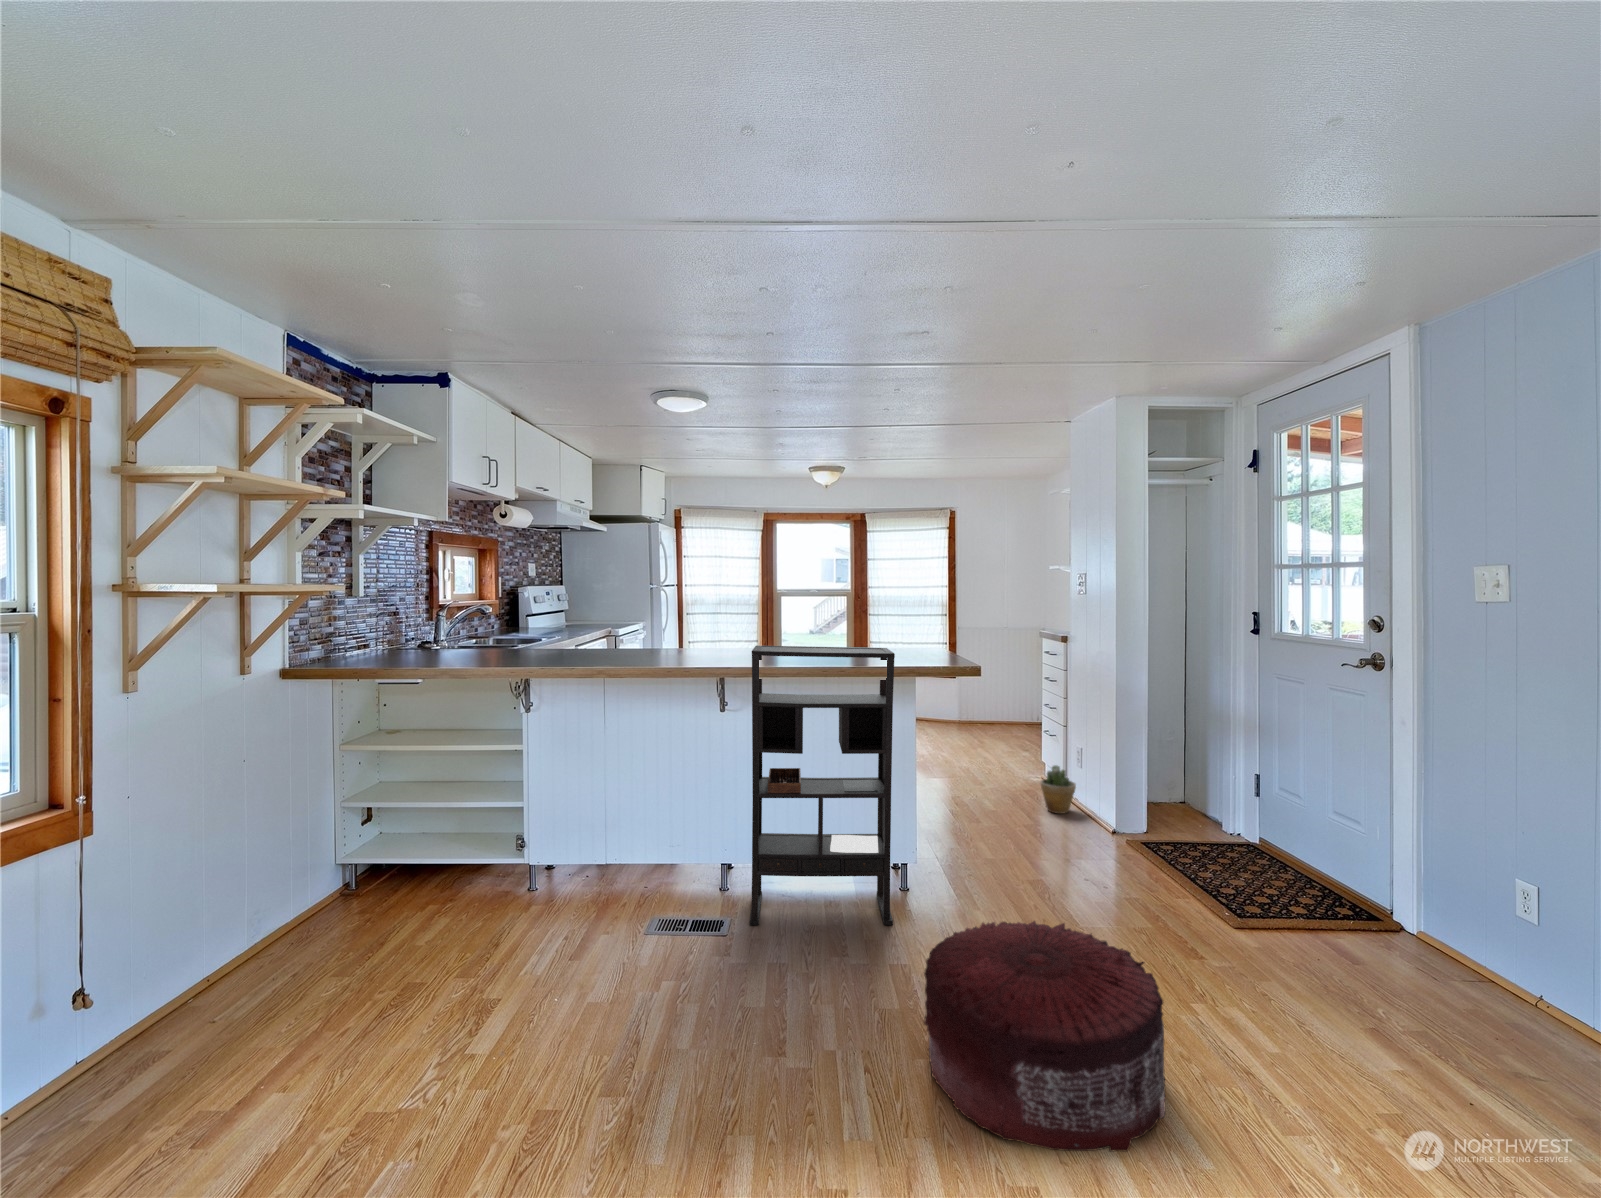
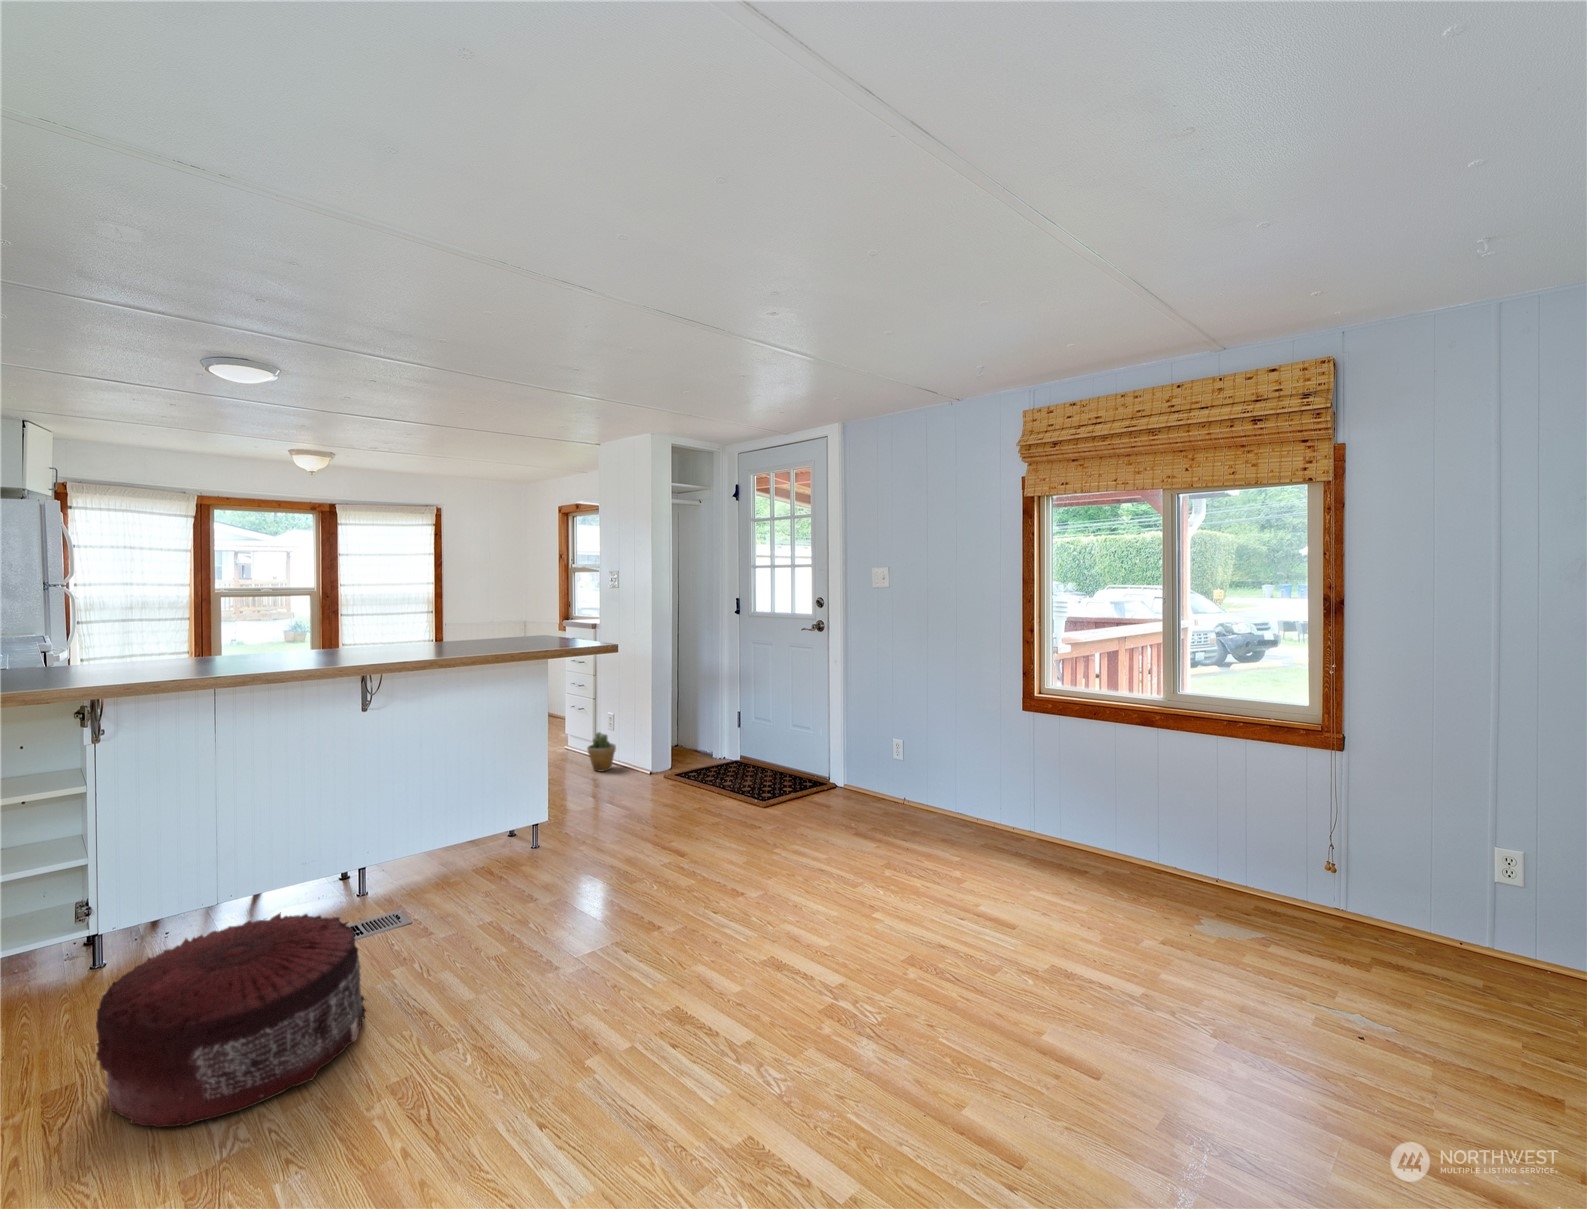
bookshelf: present [749,646,895,925] -> none [396,643,553,914]
pouf: present [924,921,1165,1152] -> present [96,912,366,1128]

